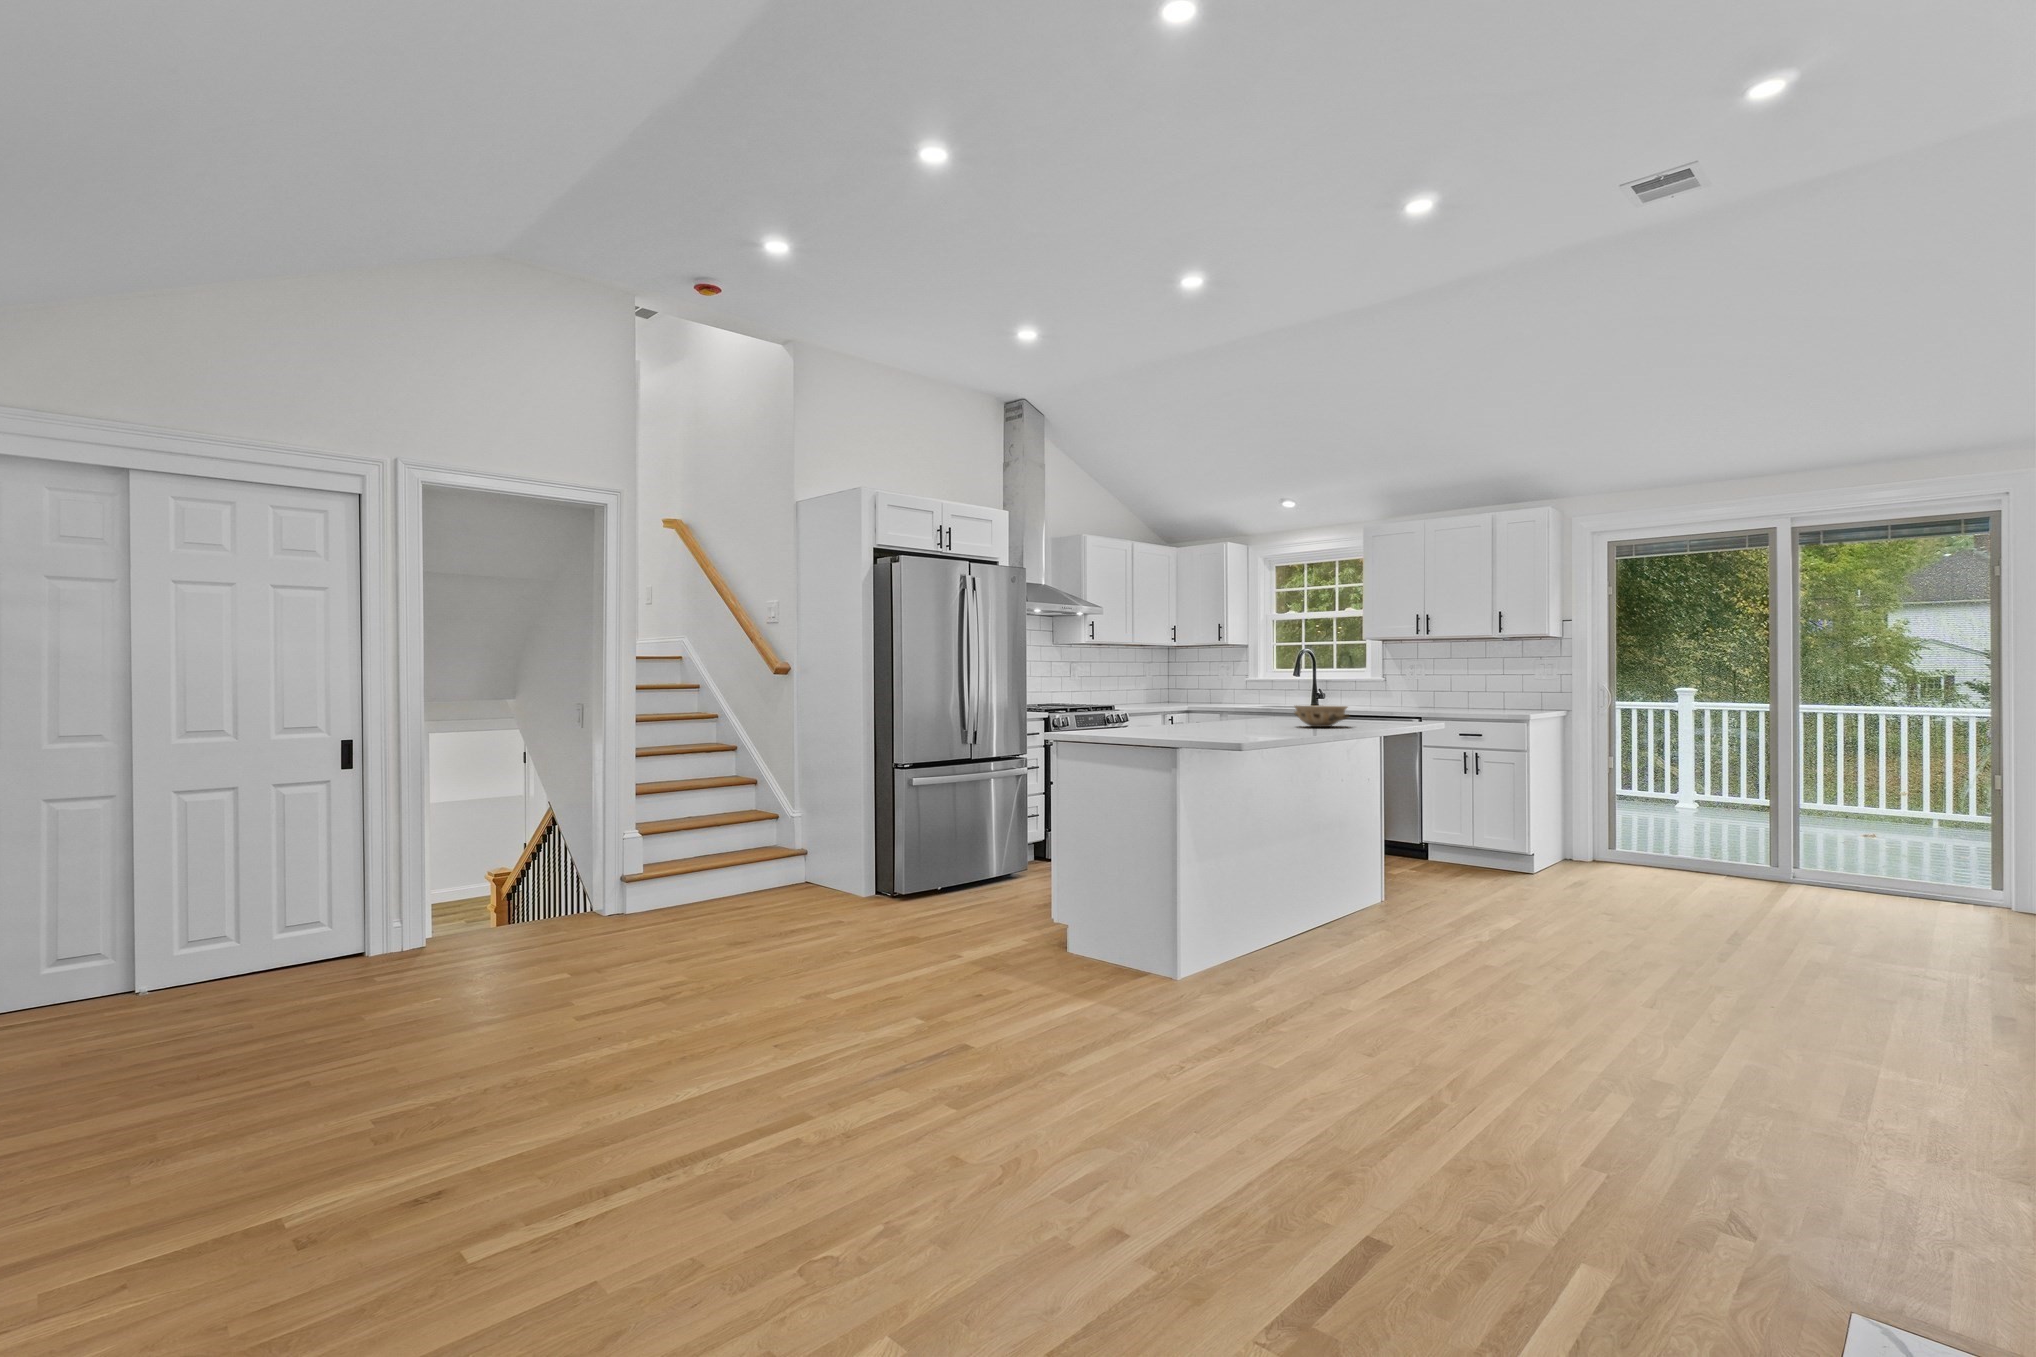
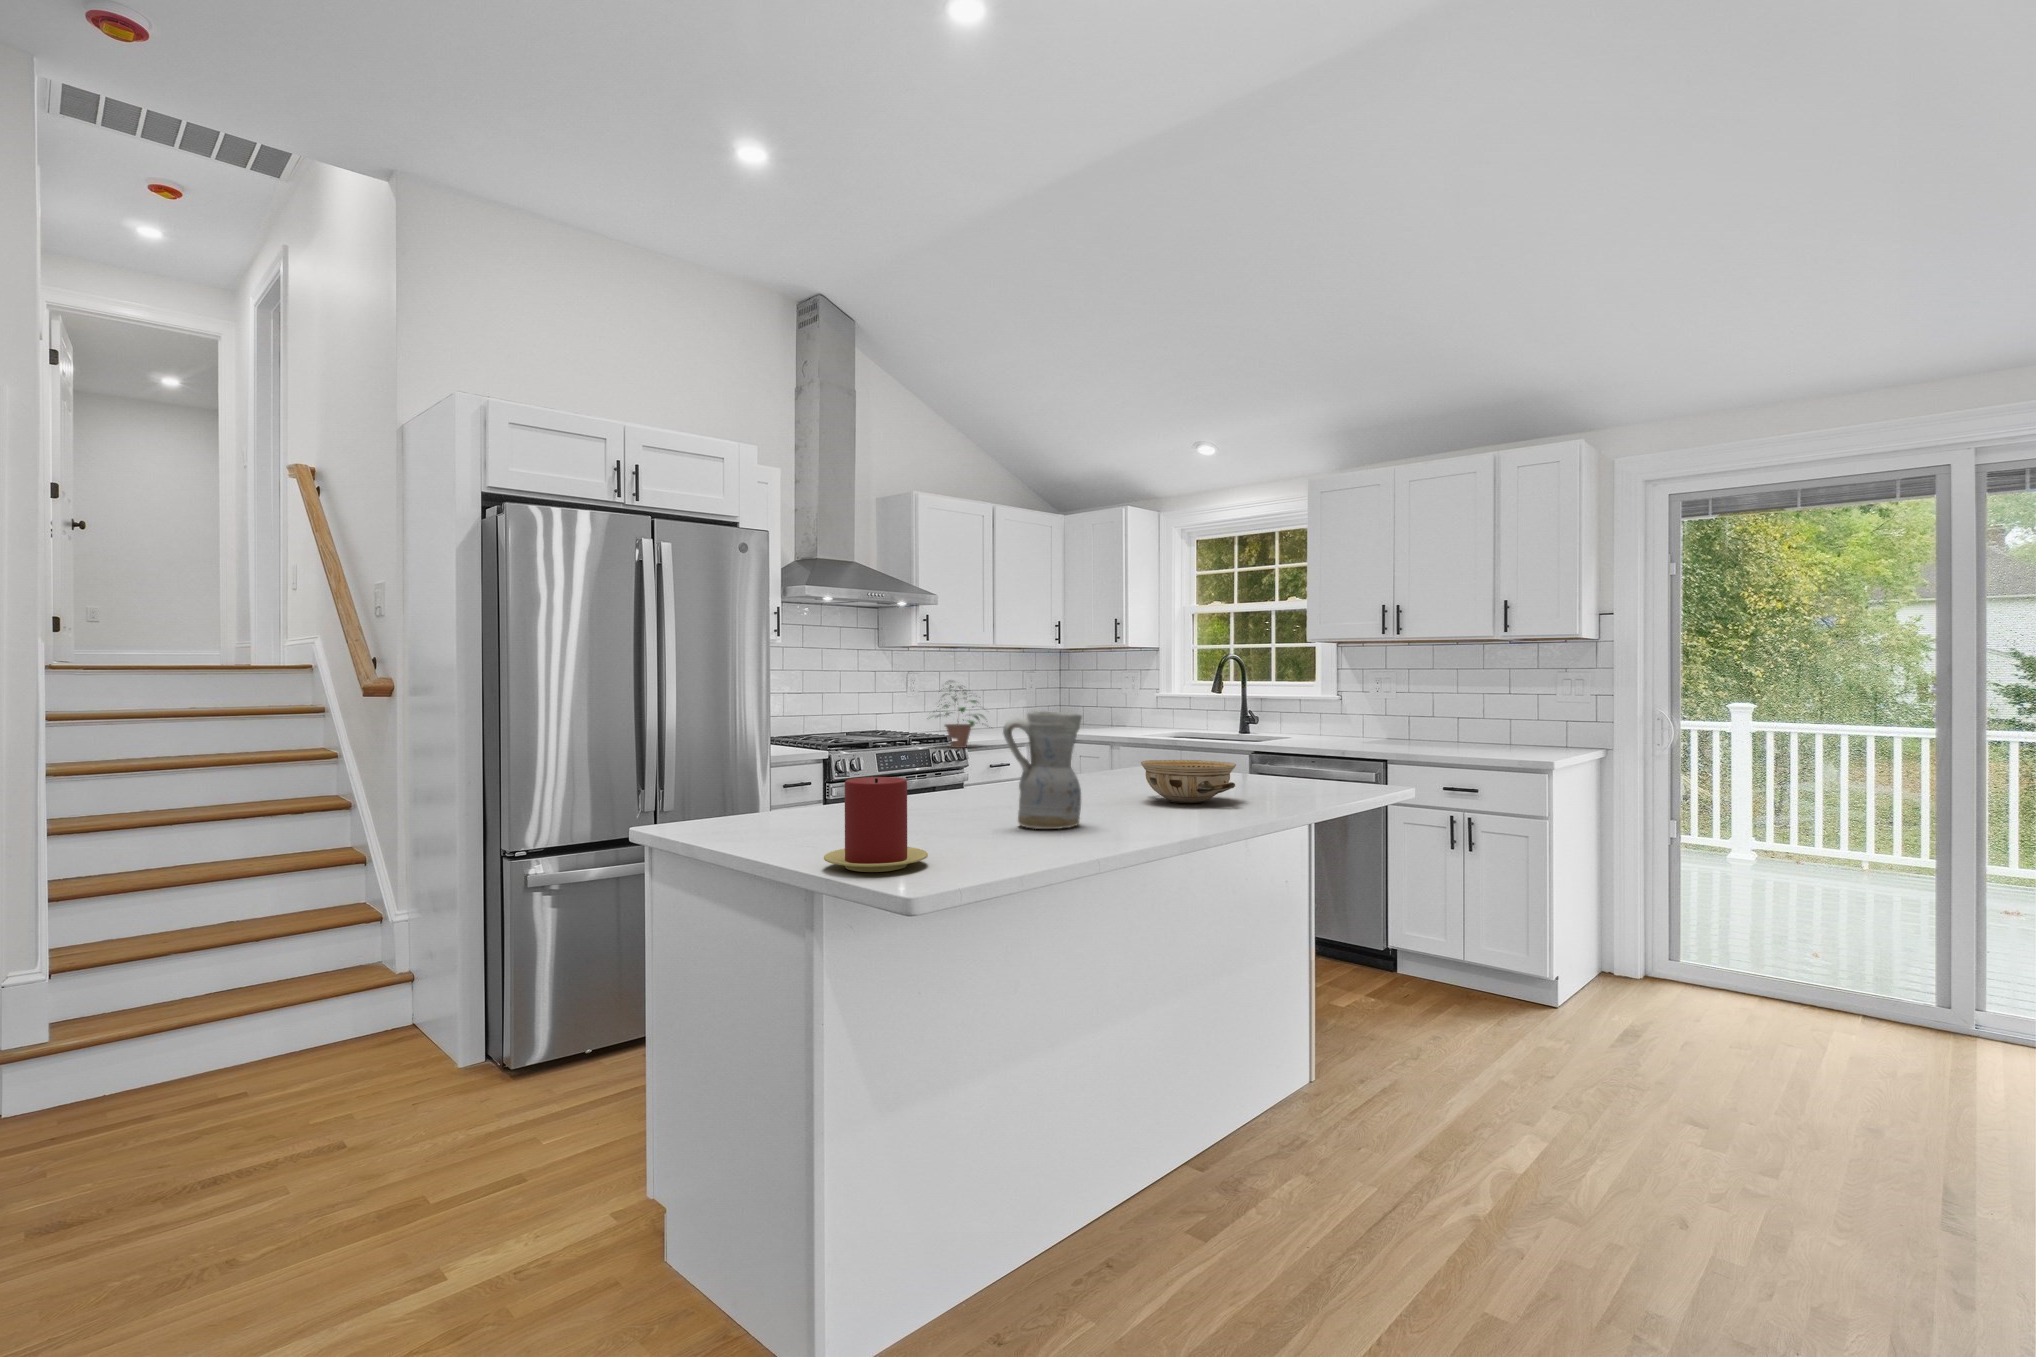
potted plant: none [1097,667,1143,714] -> present [936,681,983,748]
ceramic pitcher: none [1237,674,1278,733] -> present [1003,711,1082,829]
candle: none [1181,701,1229,742] -> present [824,777,928,872]

